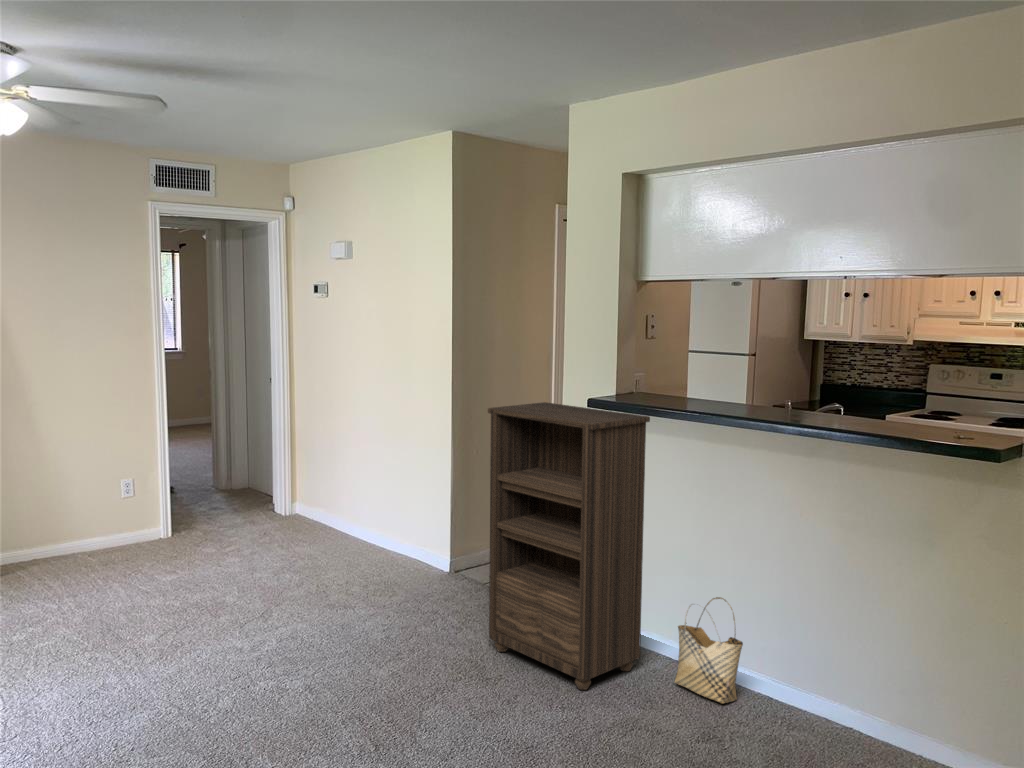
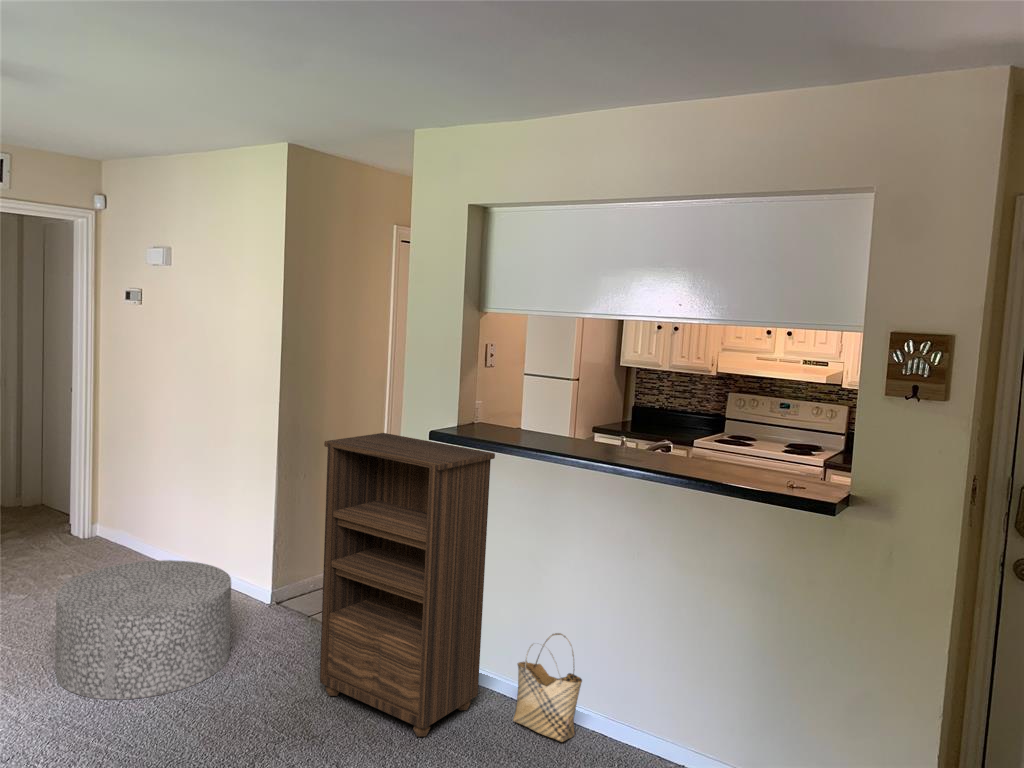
ottoman: none [262,527,410,643] -> present [56,560,231,699]

